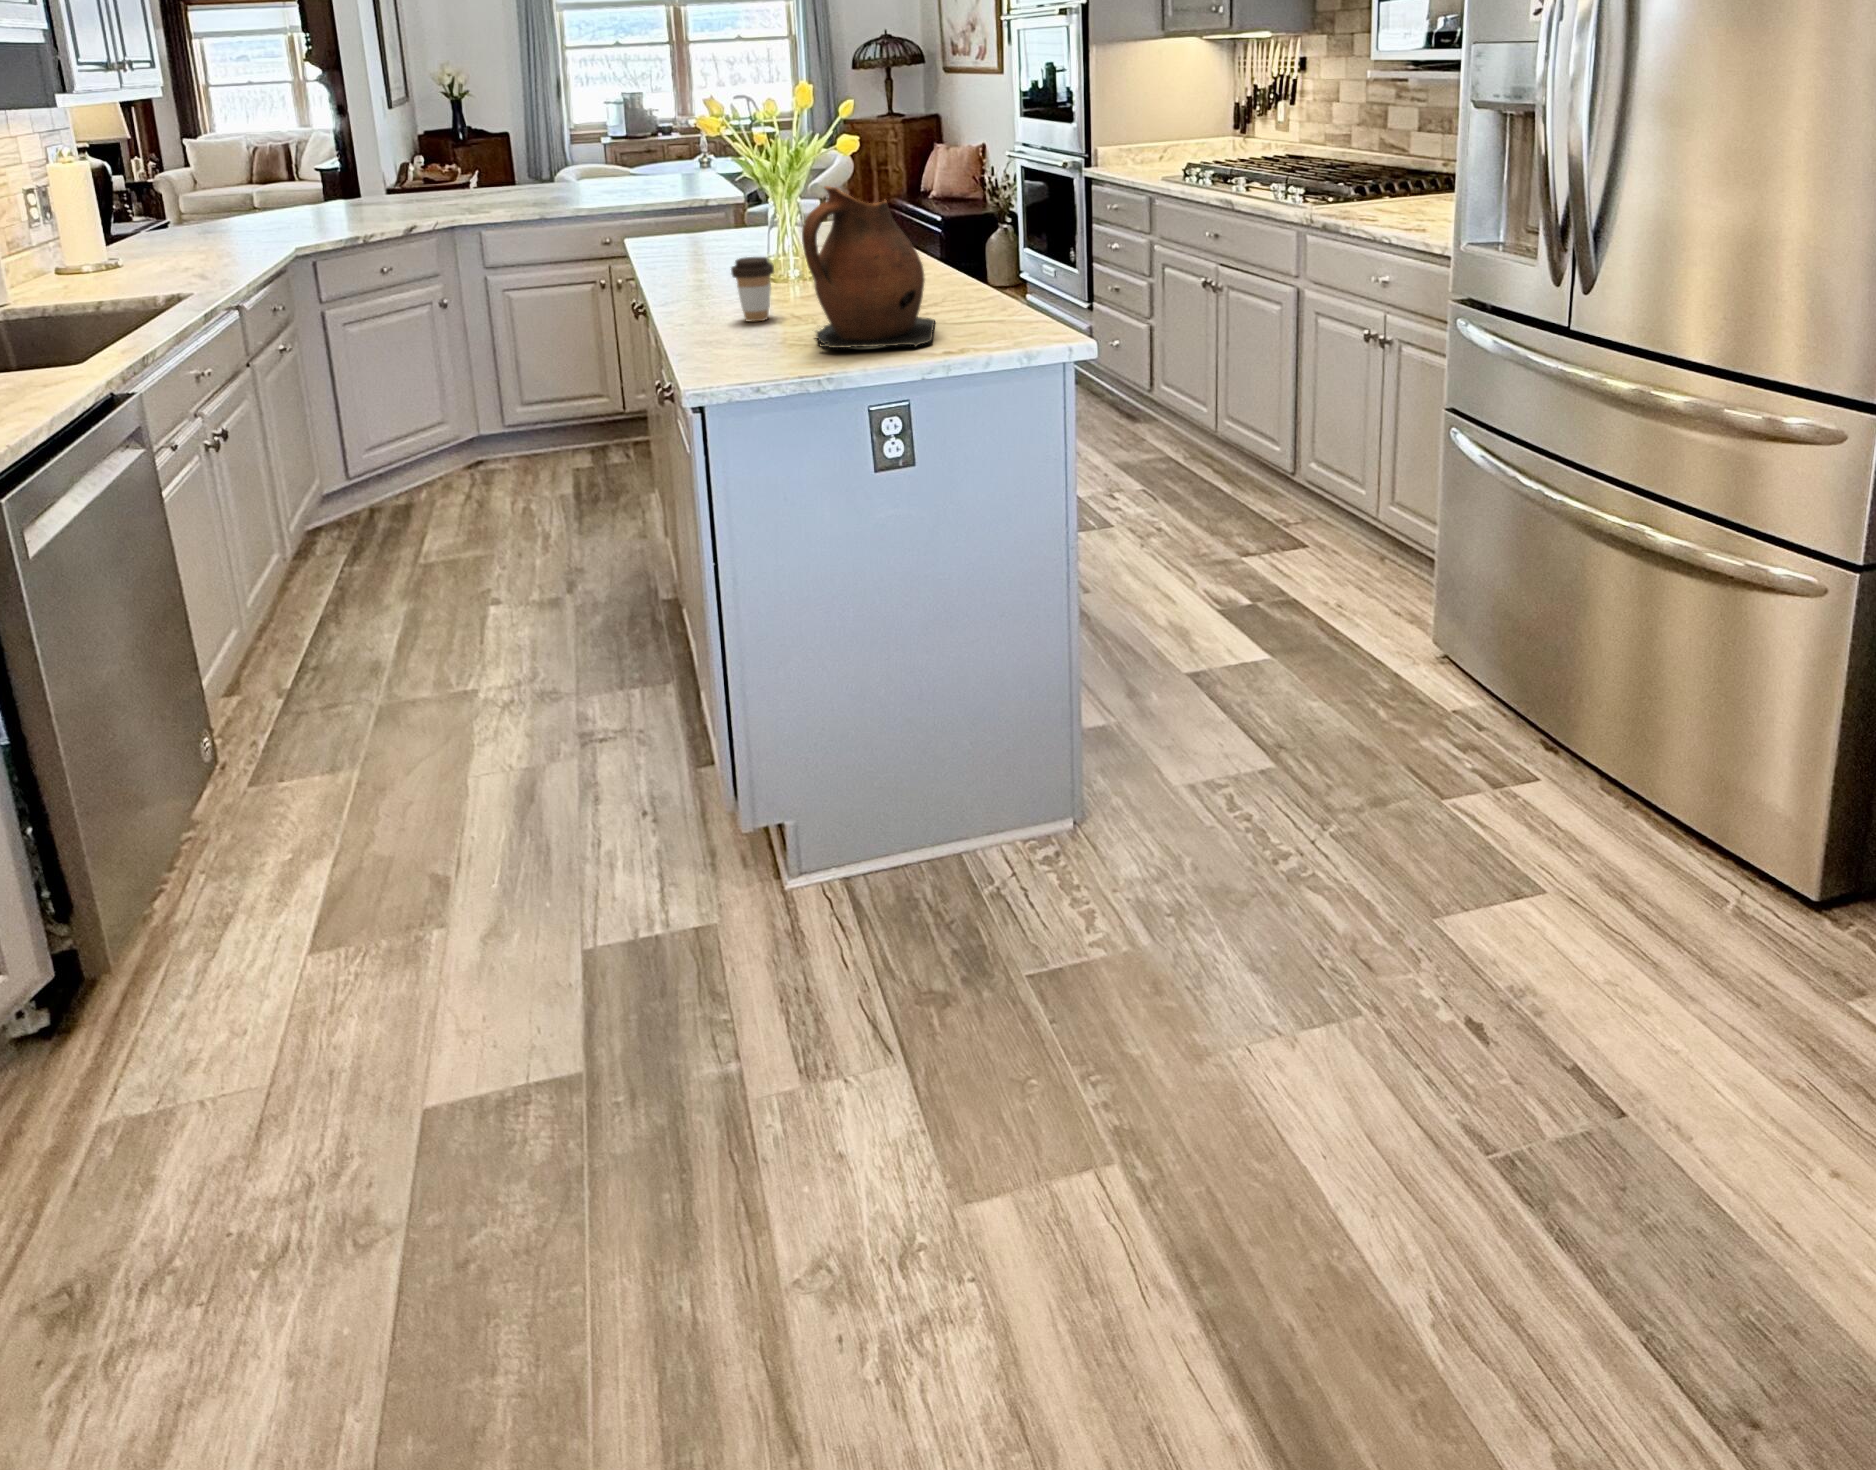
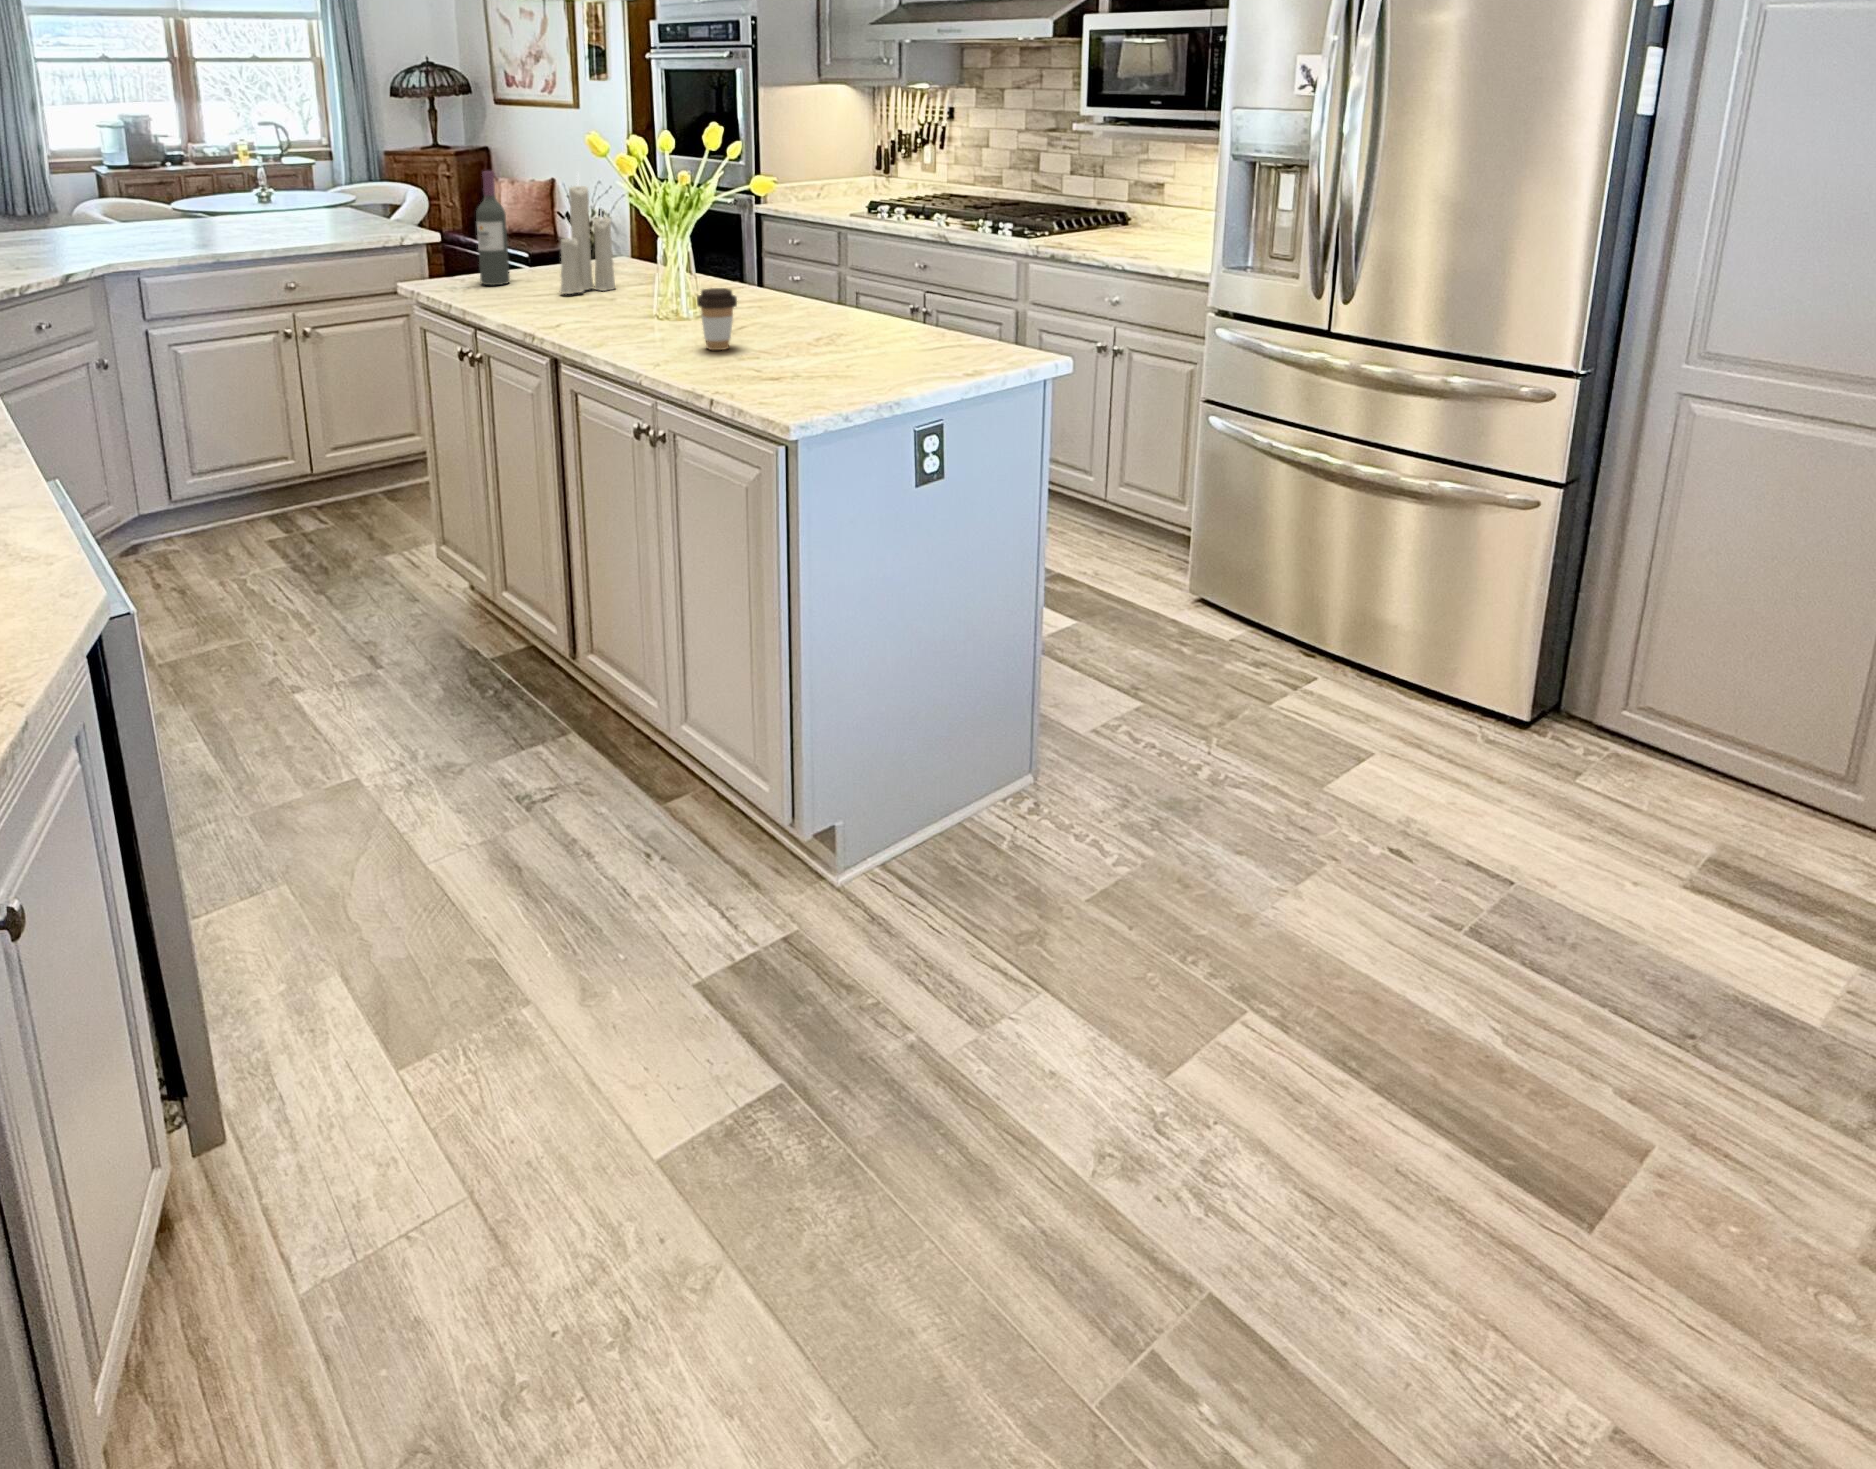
candle: none [715,131,776,261] -> present [560,184,615,294]
wine bottle: none [662,138,698,251] -> present [476,171,510,285]
ceramic pitcher: present [802,186,935,348] -> none [807,221,938,370]

